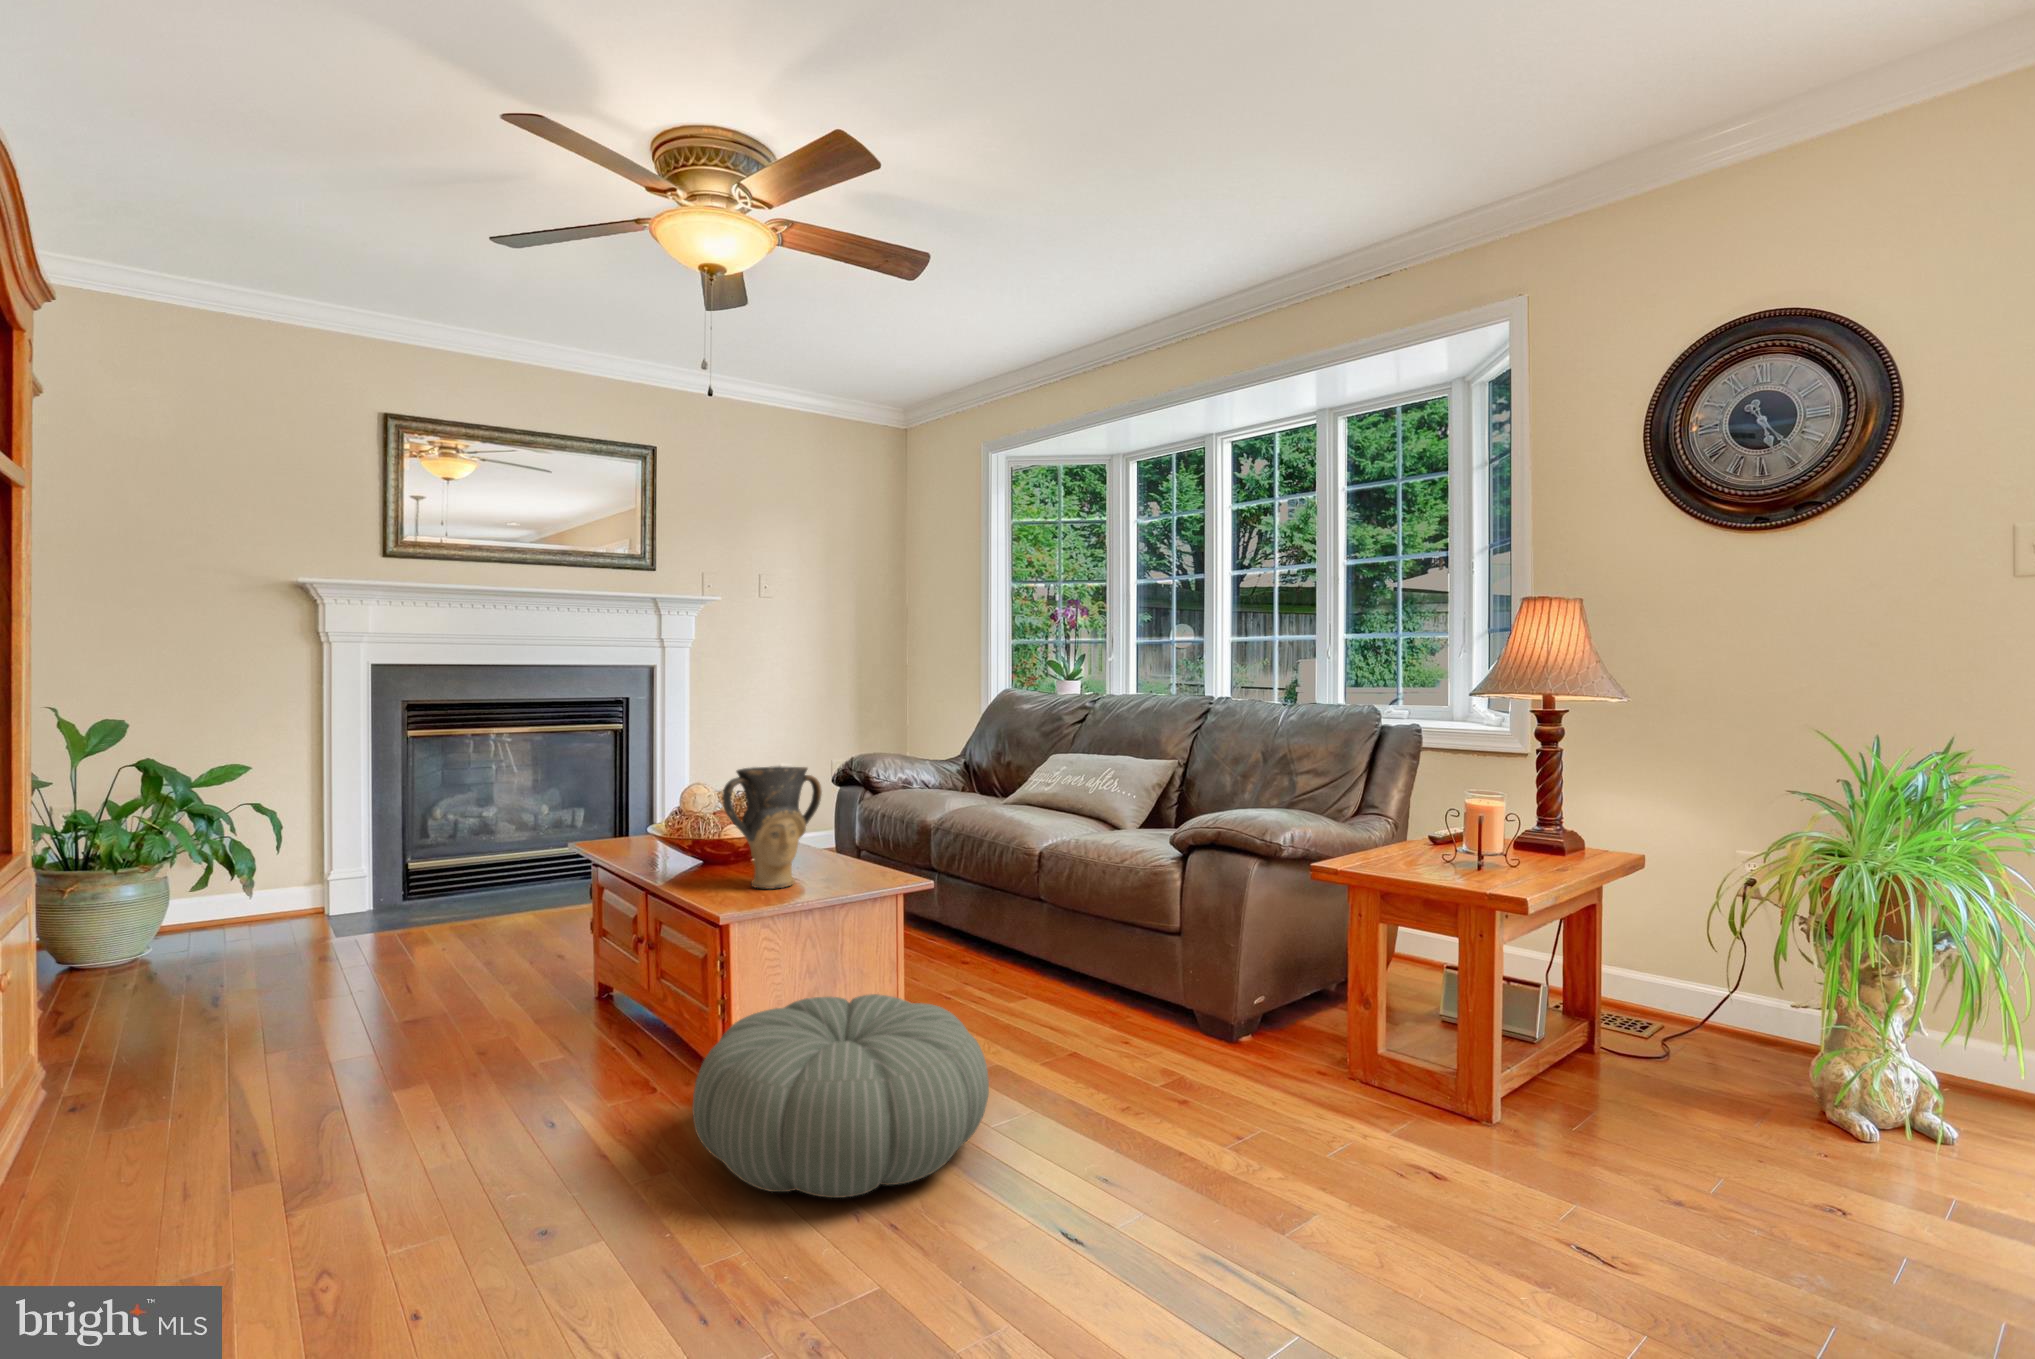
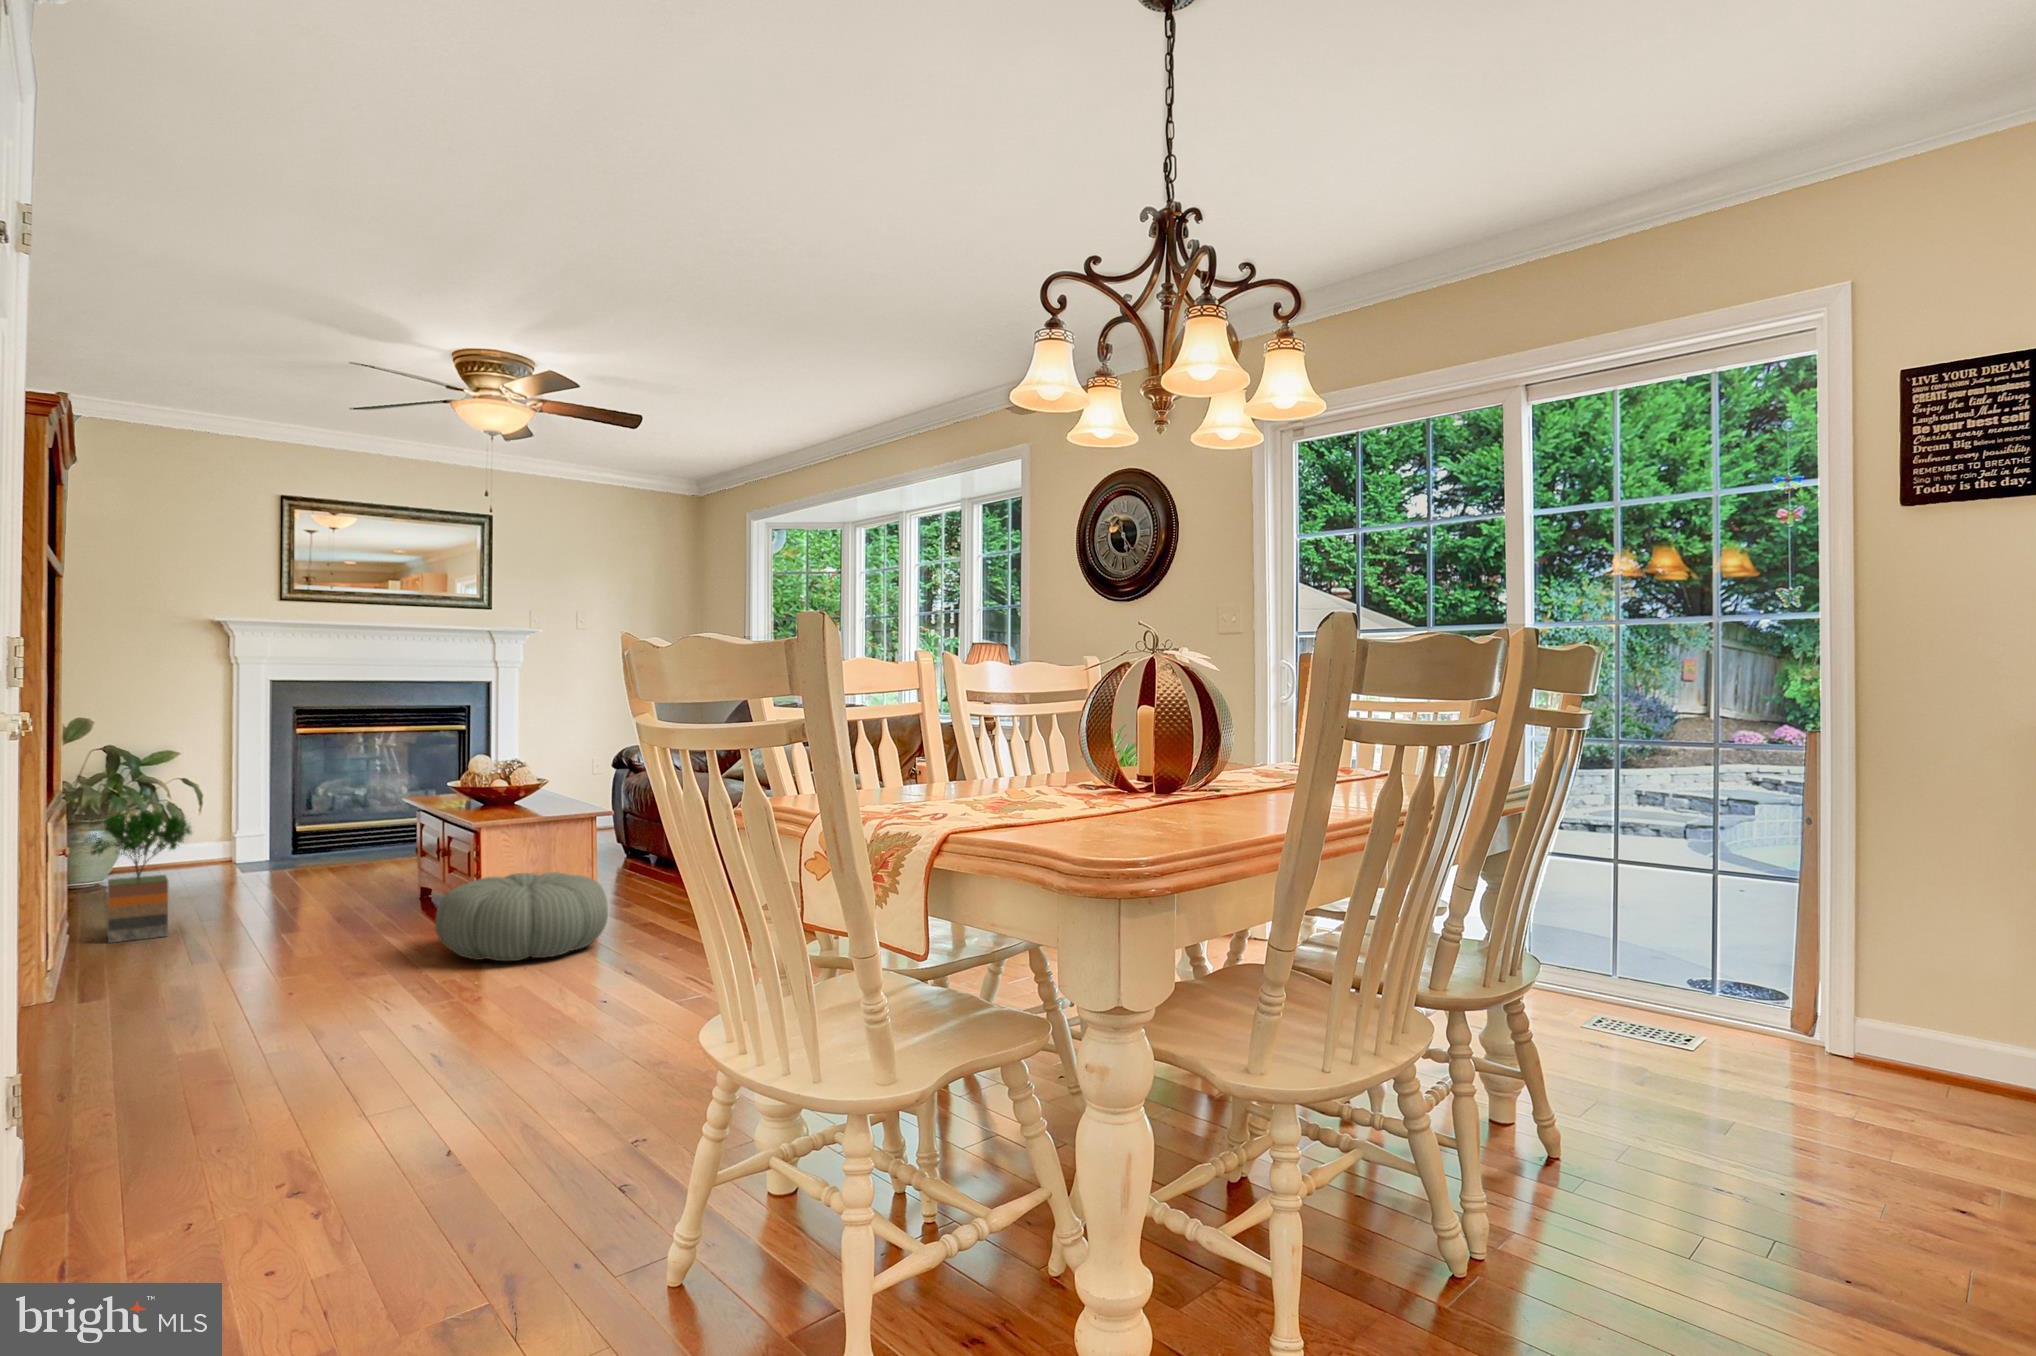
vase: present [722,766,822,889] -> none [477,745,544,817]
potted tree: none [57,880,260,1125] -> present [85,811,192,943]

